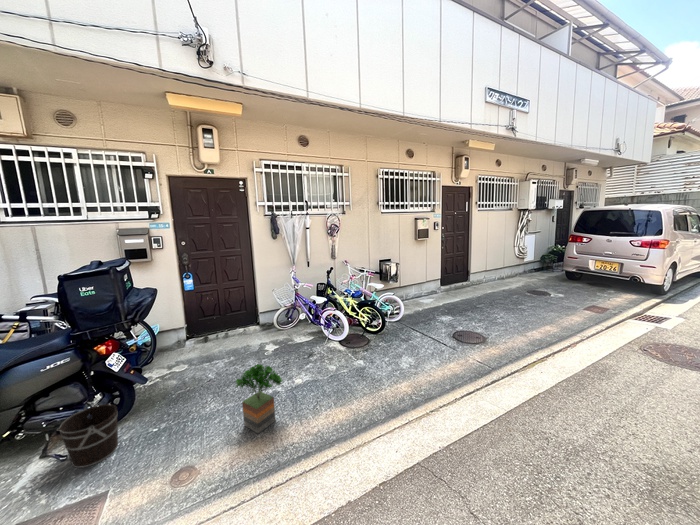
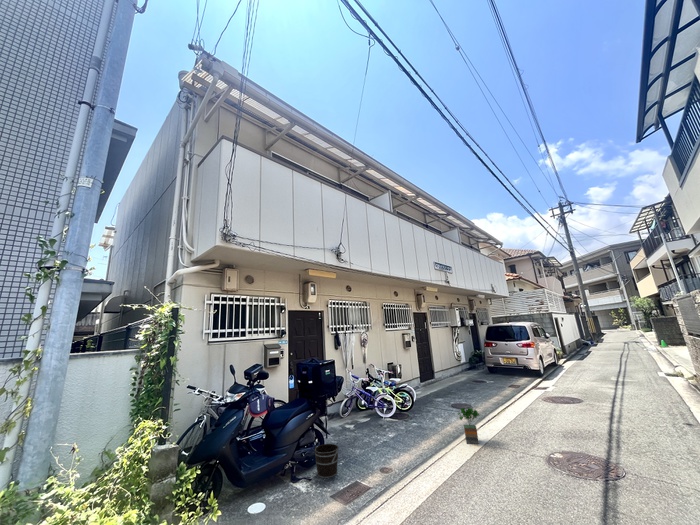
potted tree: present [236,364,282,434] -> present [458,408,479,444]

